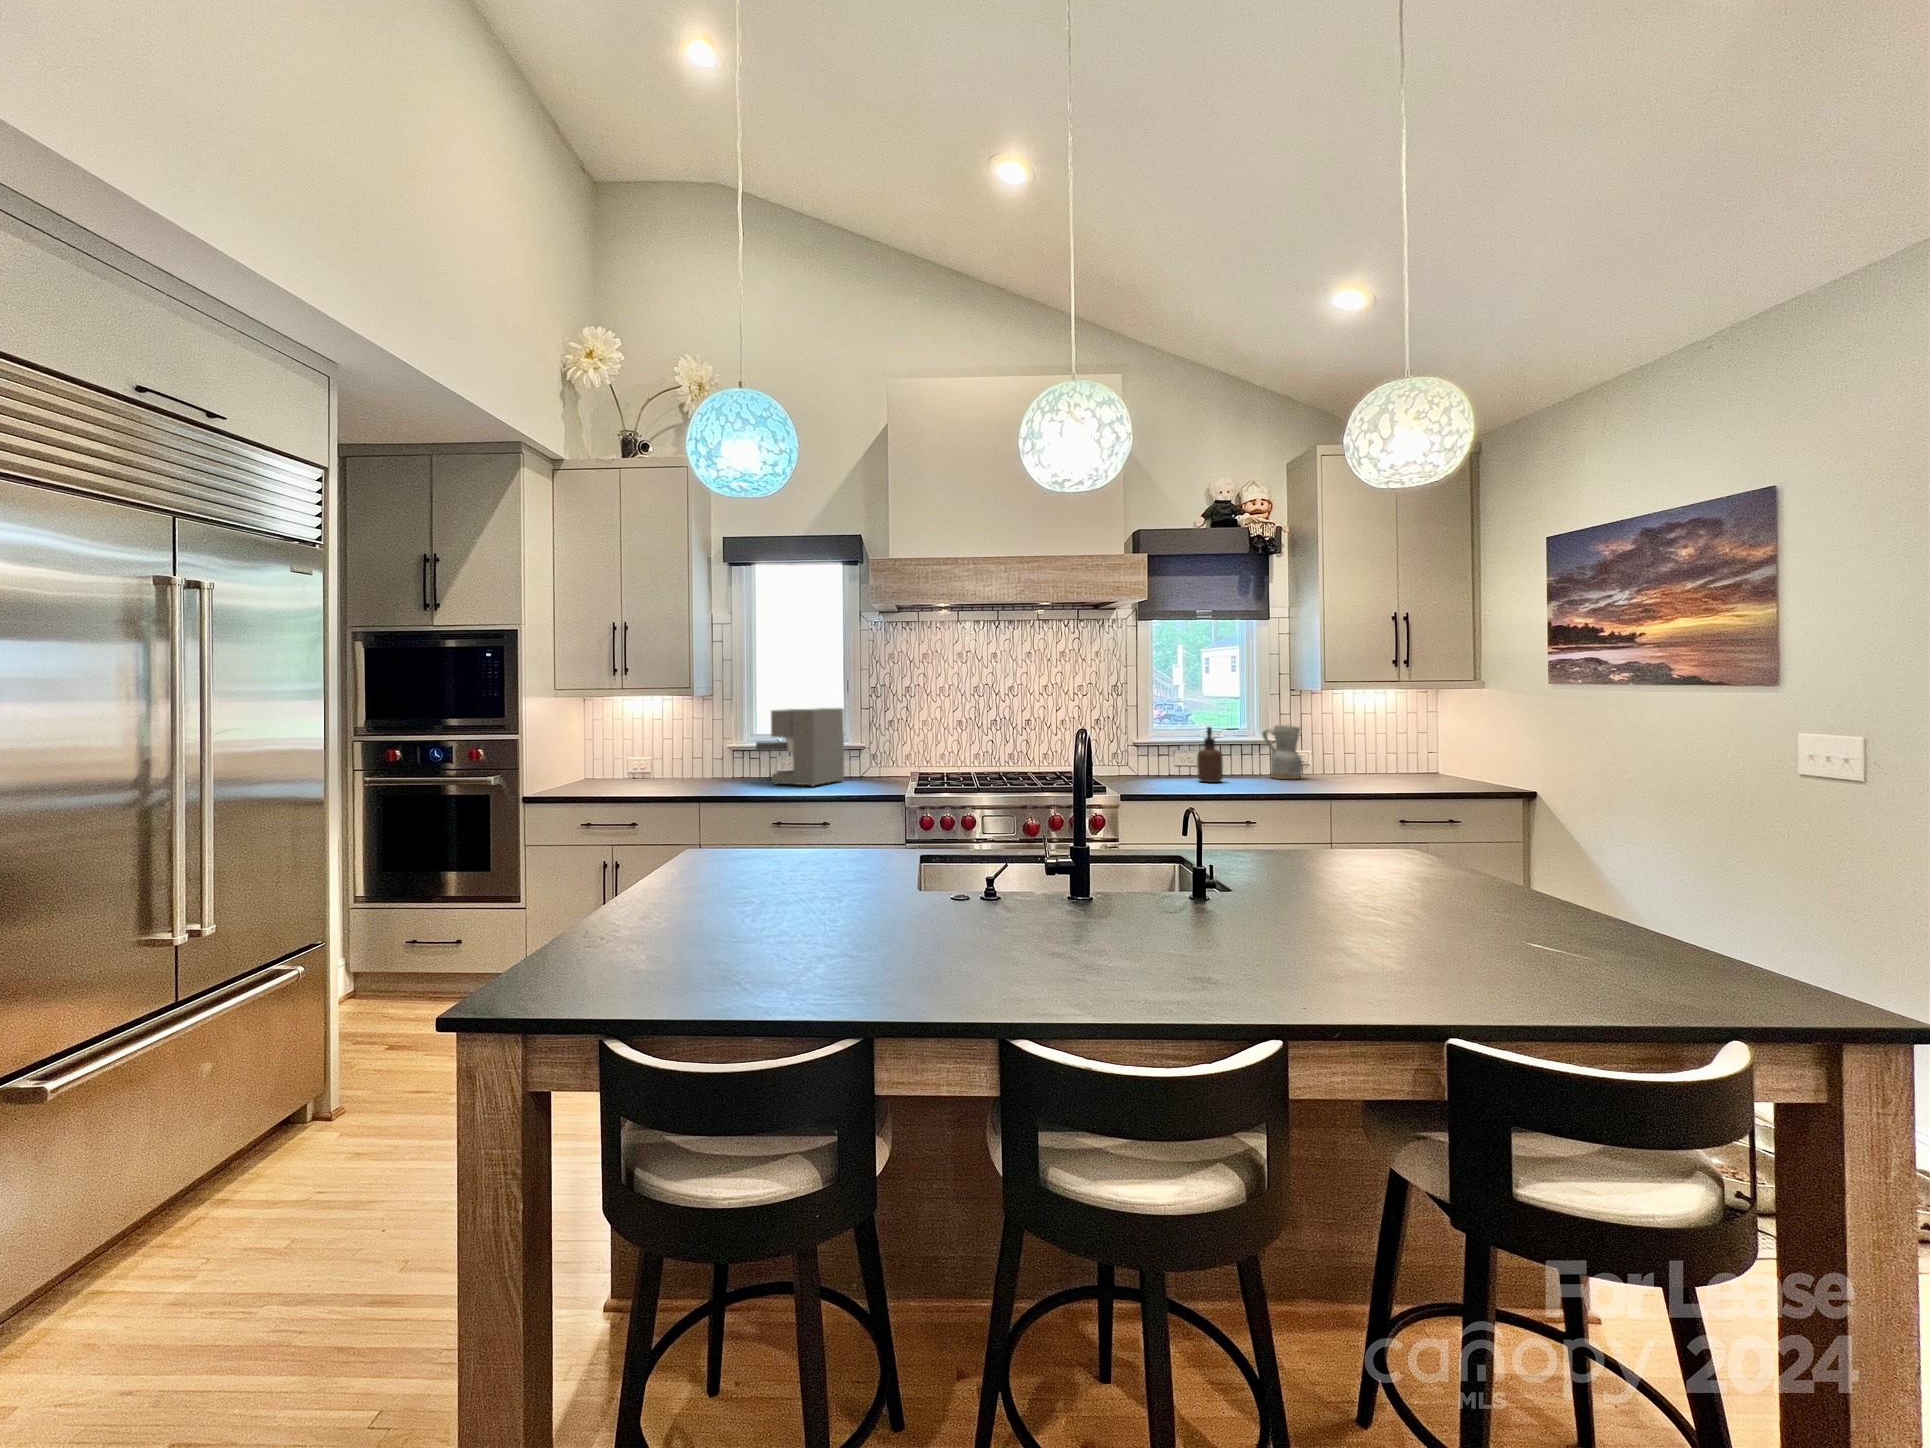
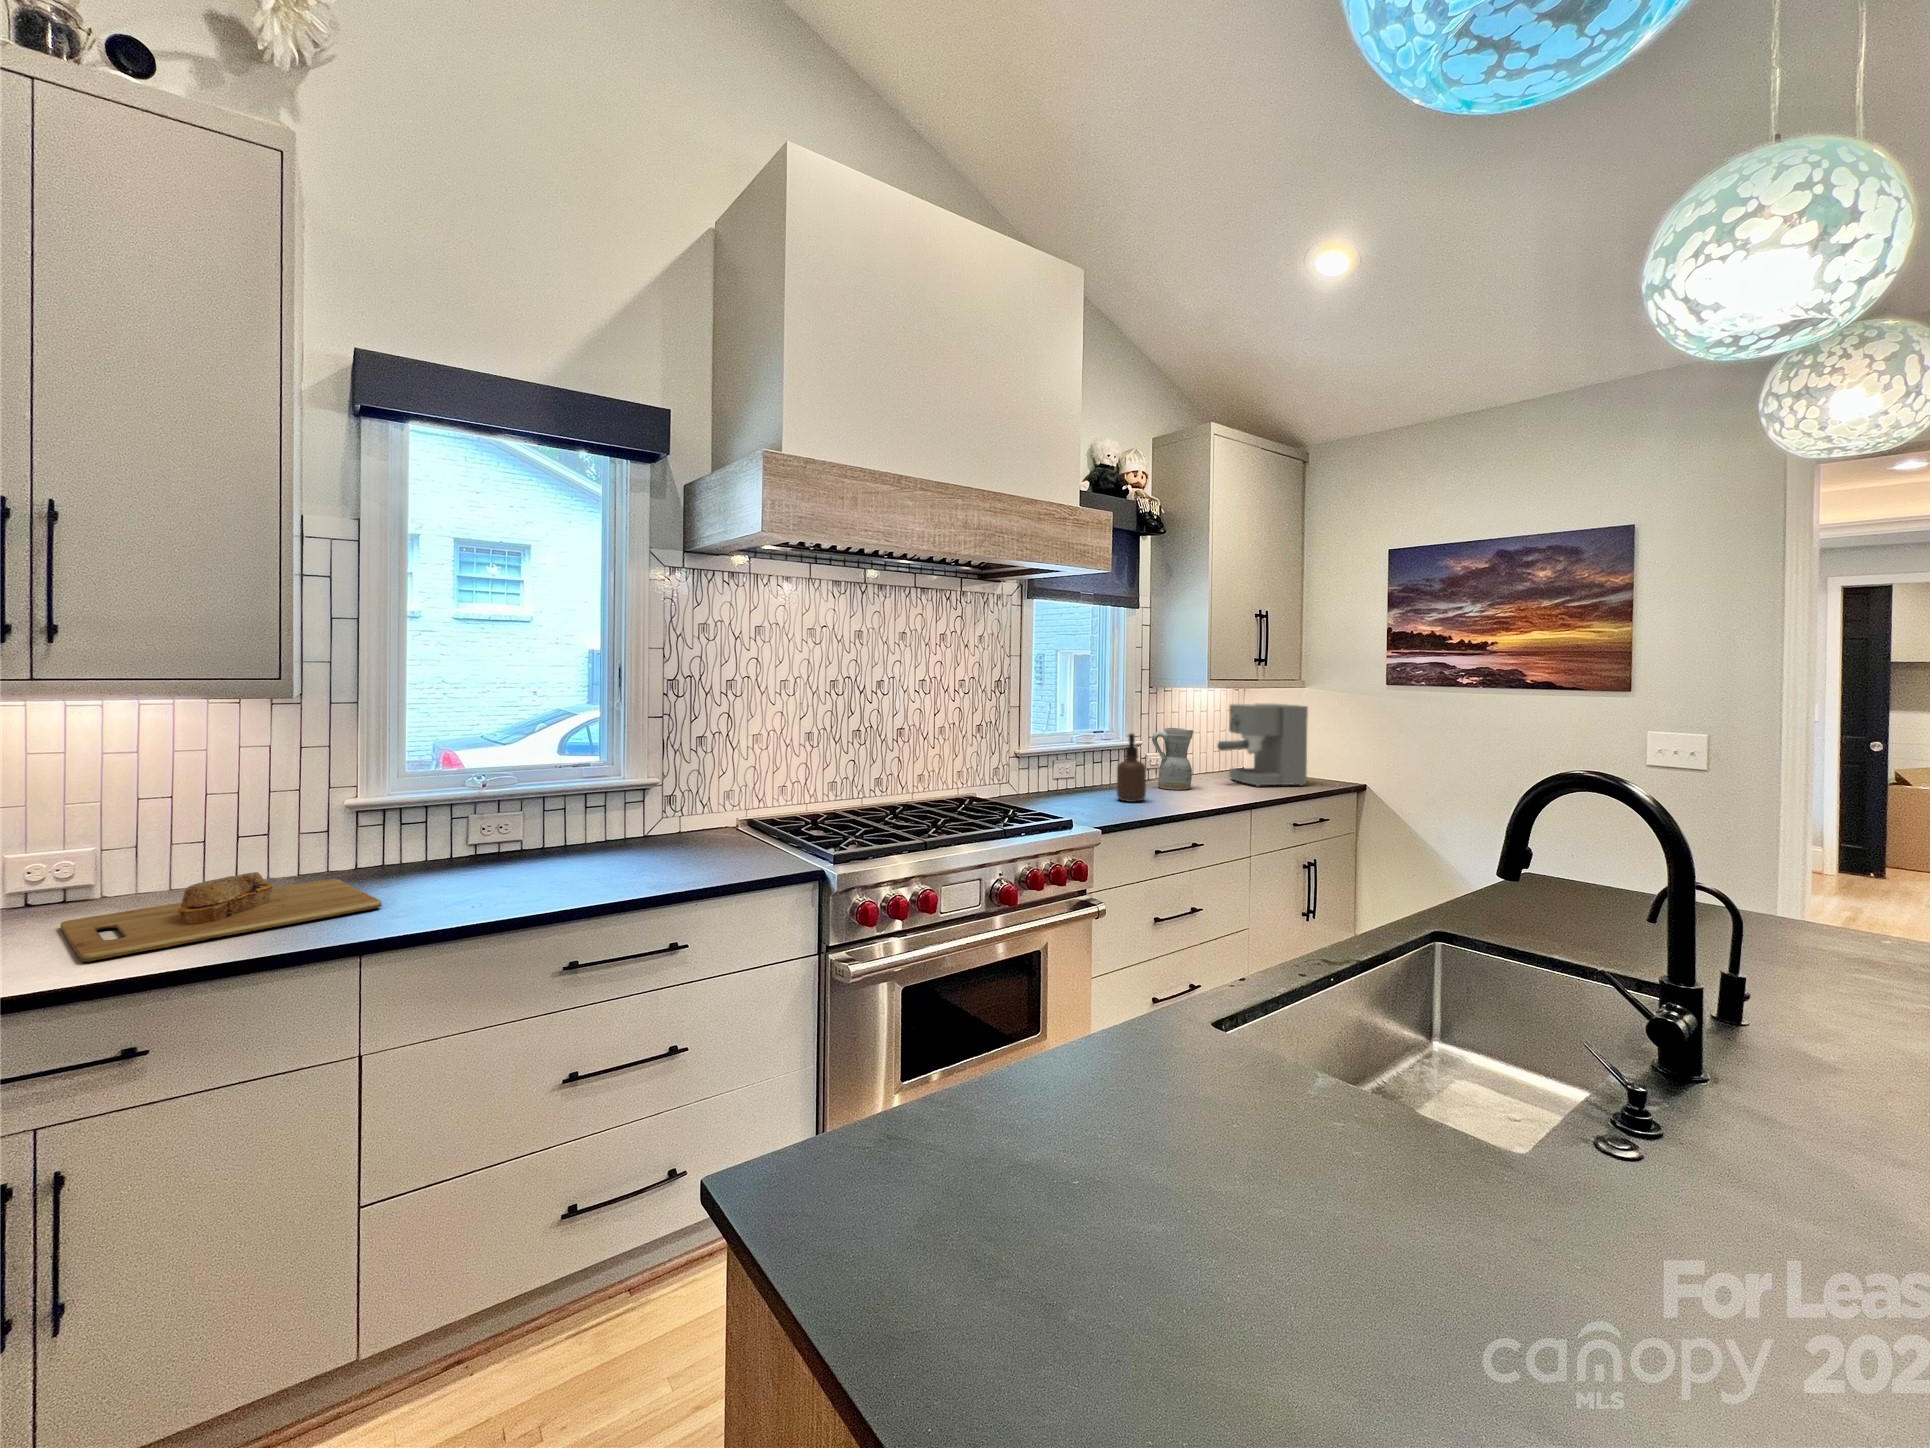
coffee maker: present [756,708,844,787] -> present [1217,704,1308,787]
cutting board: none [631,768,722,789] -> present [61,872,382,962]

